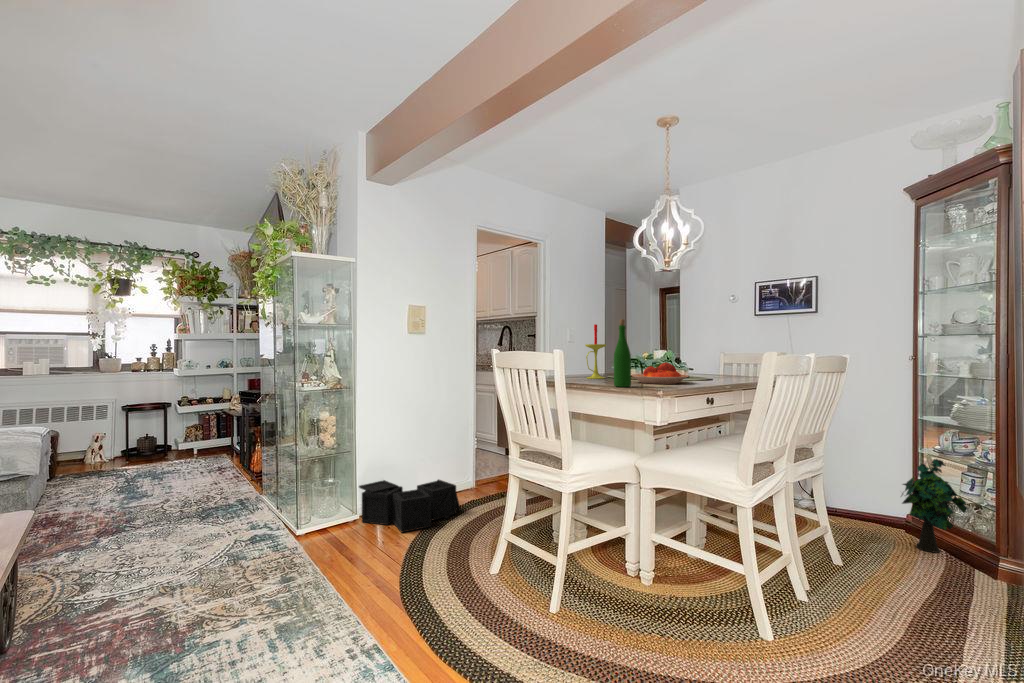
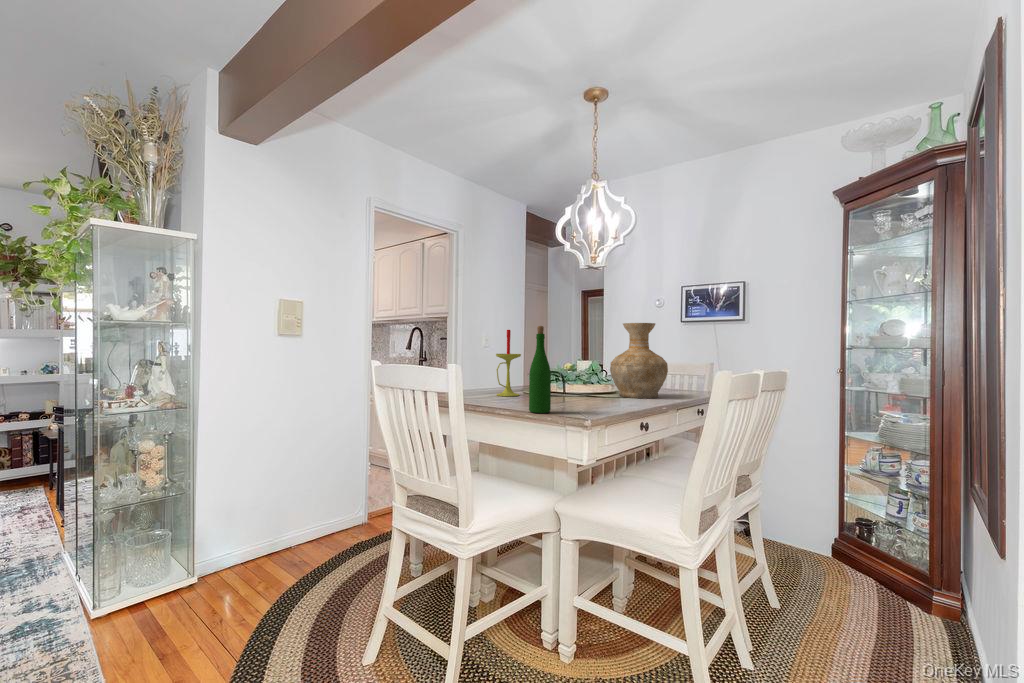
vase: none [684,316,736,380] -> present [610,323,668,398]
plate: present [631,362,689,384] -> none [550,378,618,406]
decorative plant: present [902,459,968,553] -> none [830,481,899,583]
storage bin: present [359,480,460,532] -> none [197,520,339,601]

